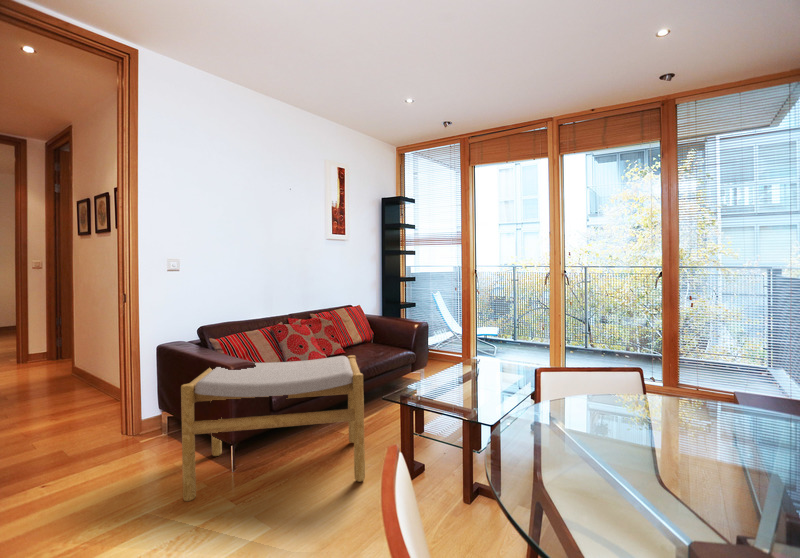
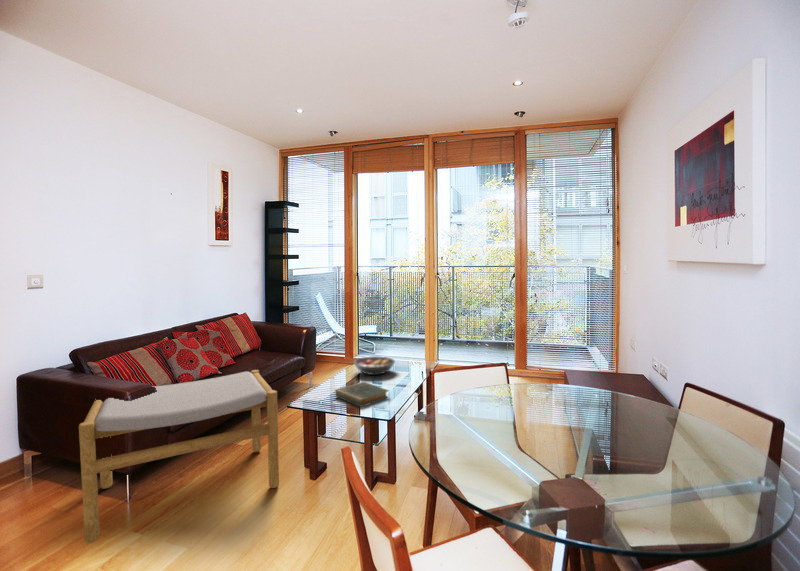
fruit bowl: none [460,353,510,373] -> present [353,356,395,375]
hardback book: none [432,377,495,403] -> present [335,382,388,407]

